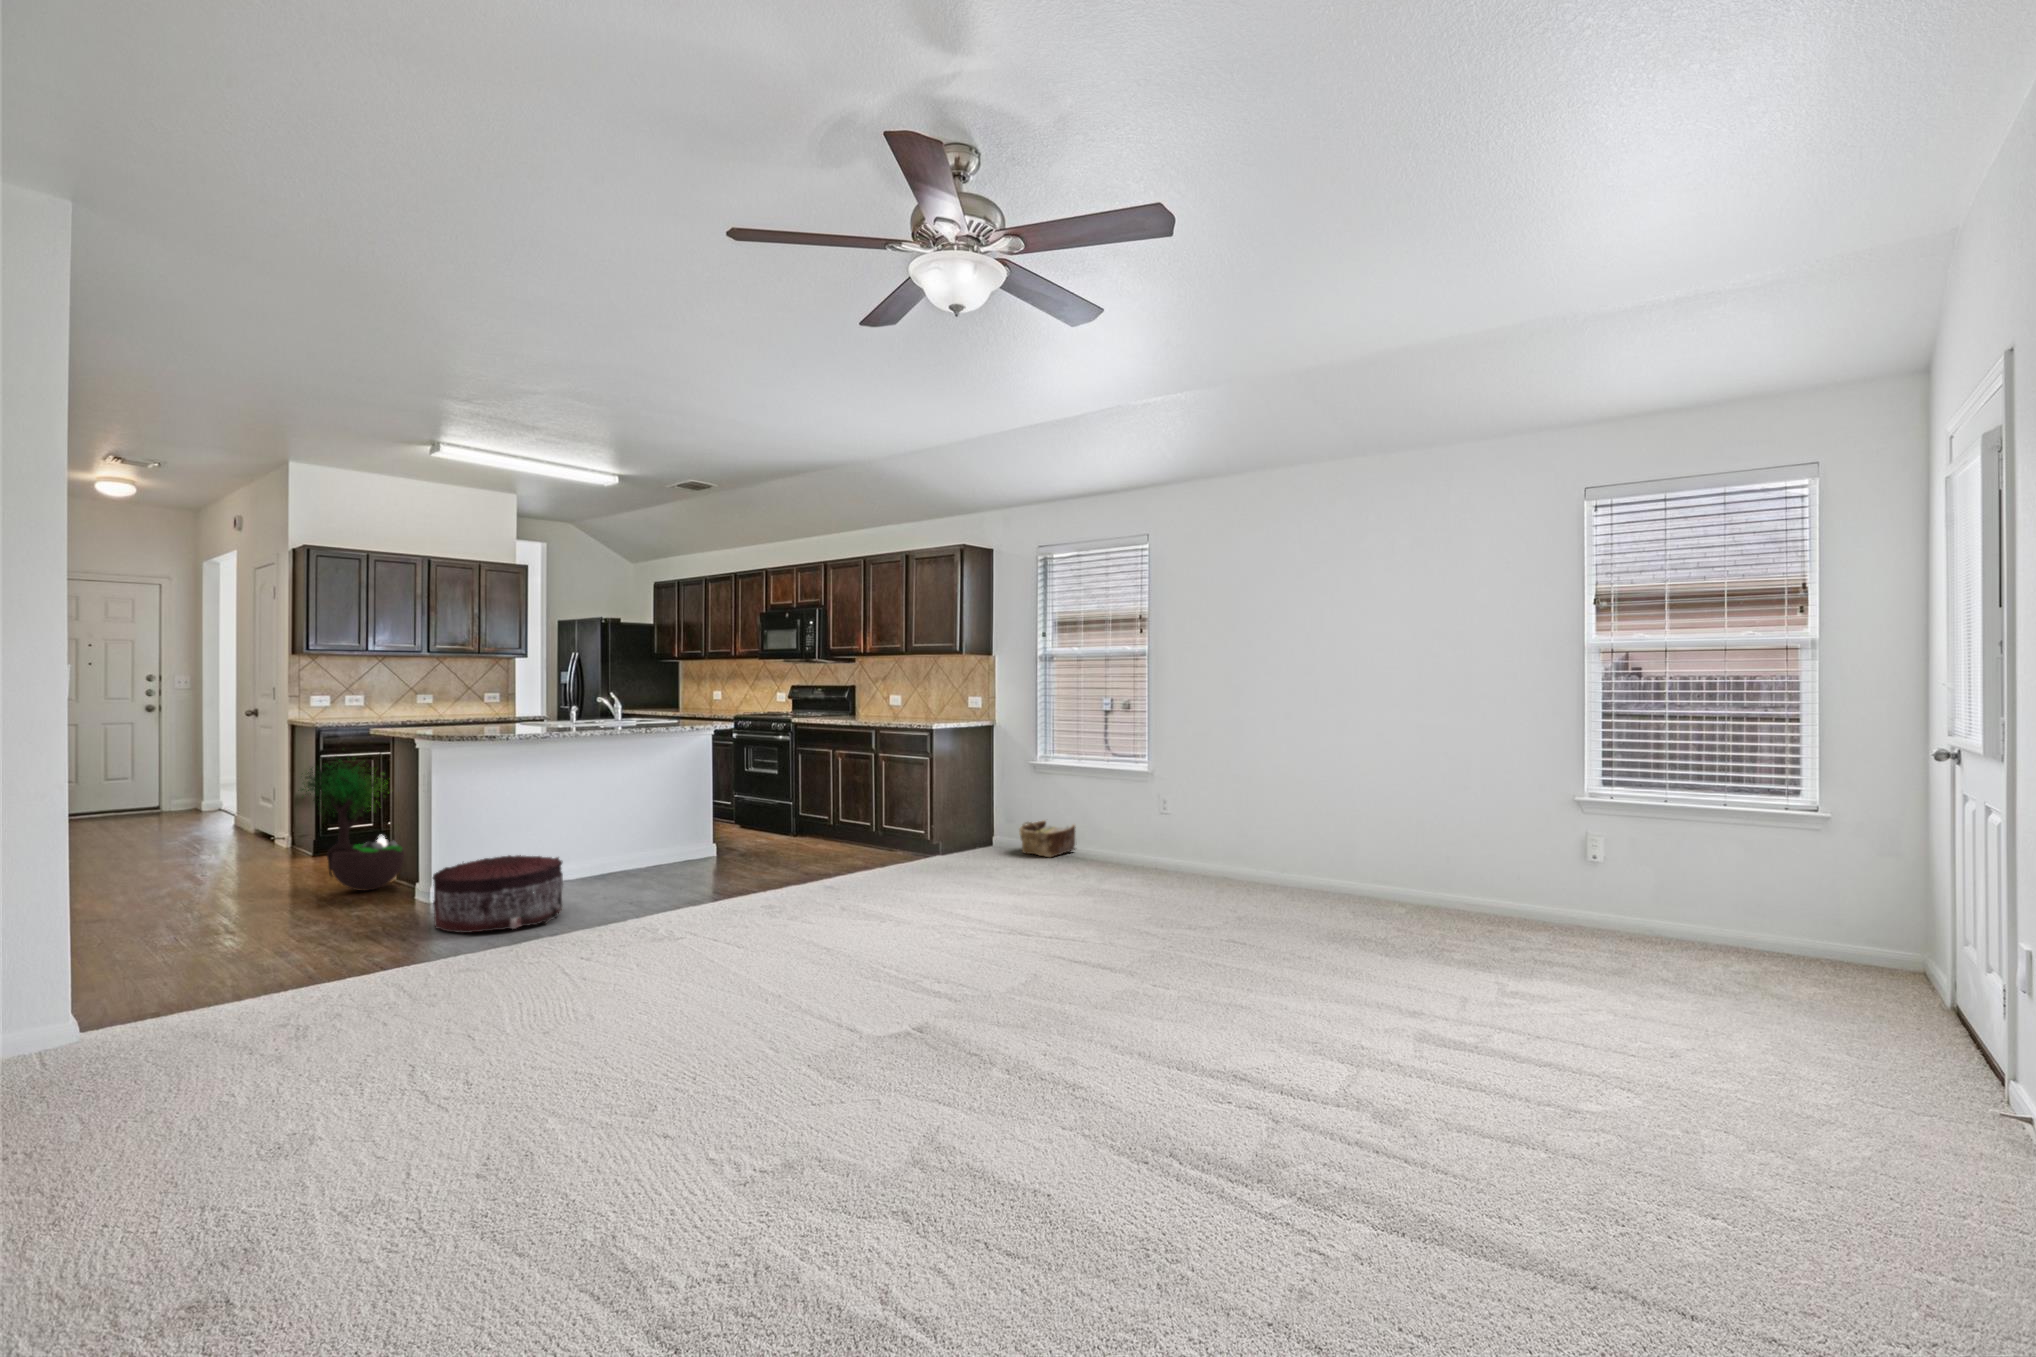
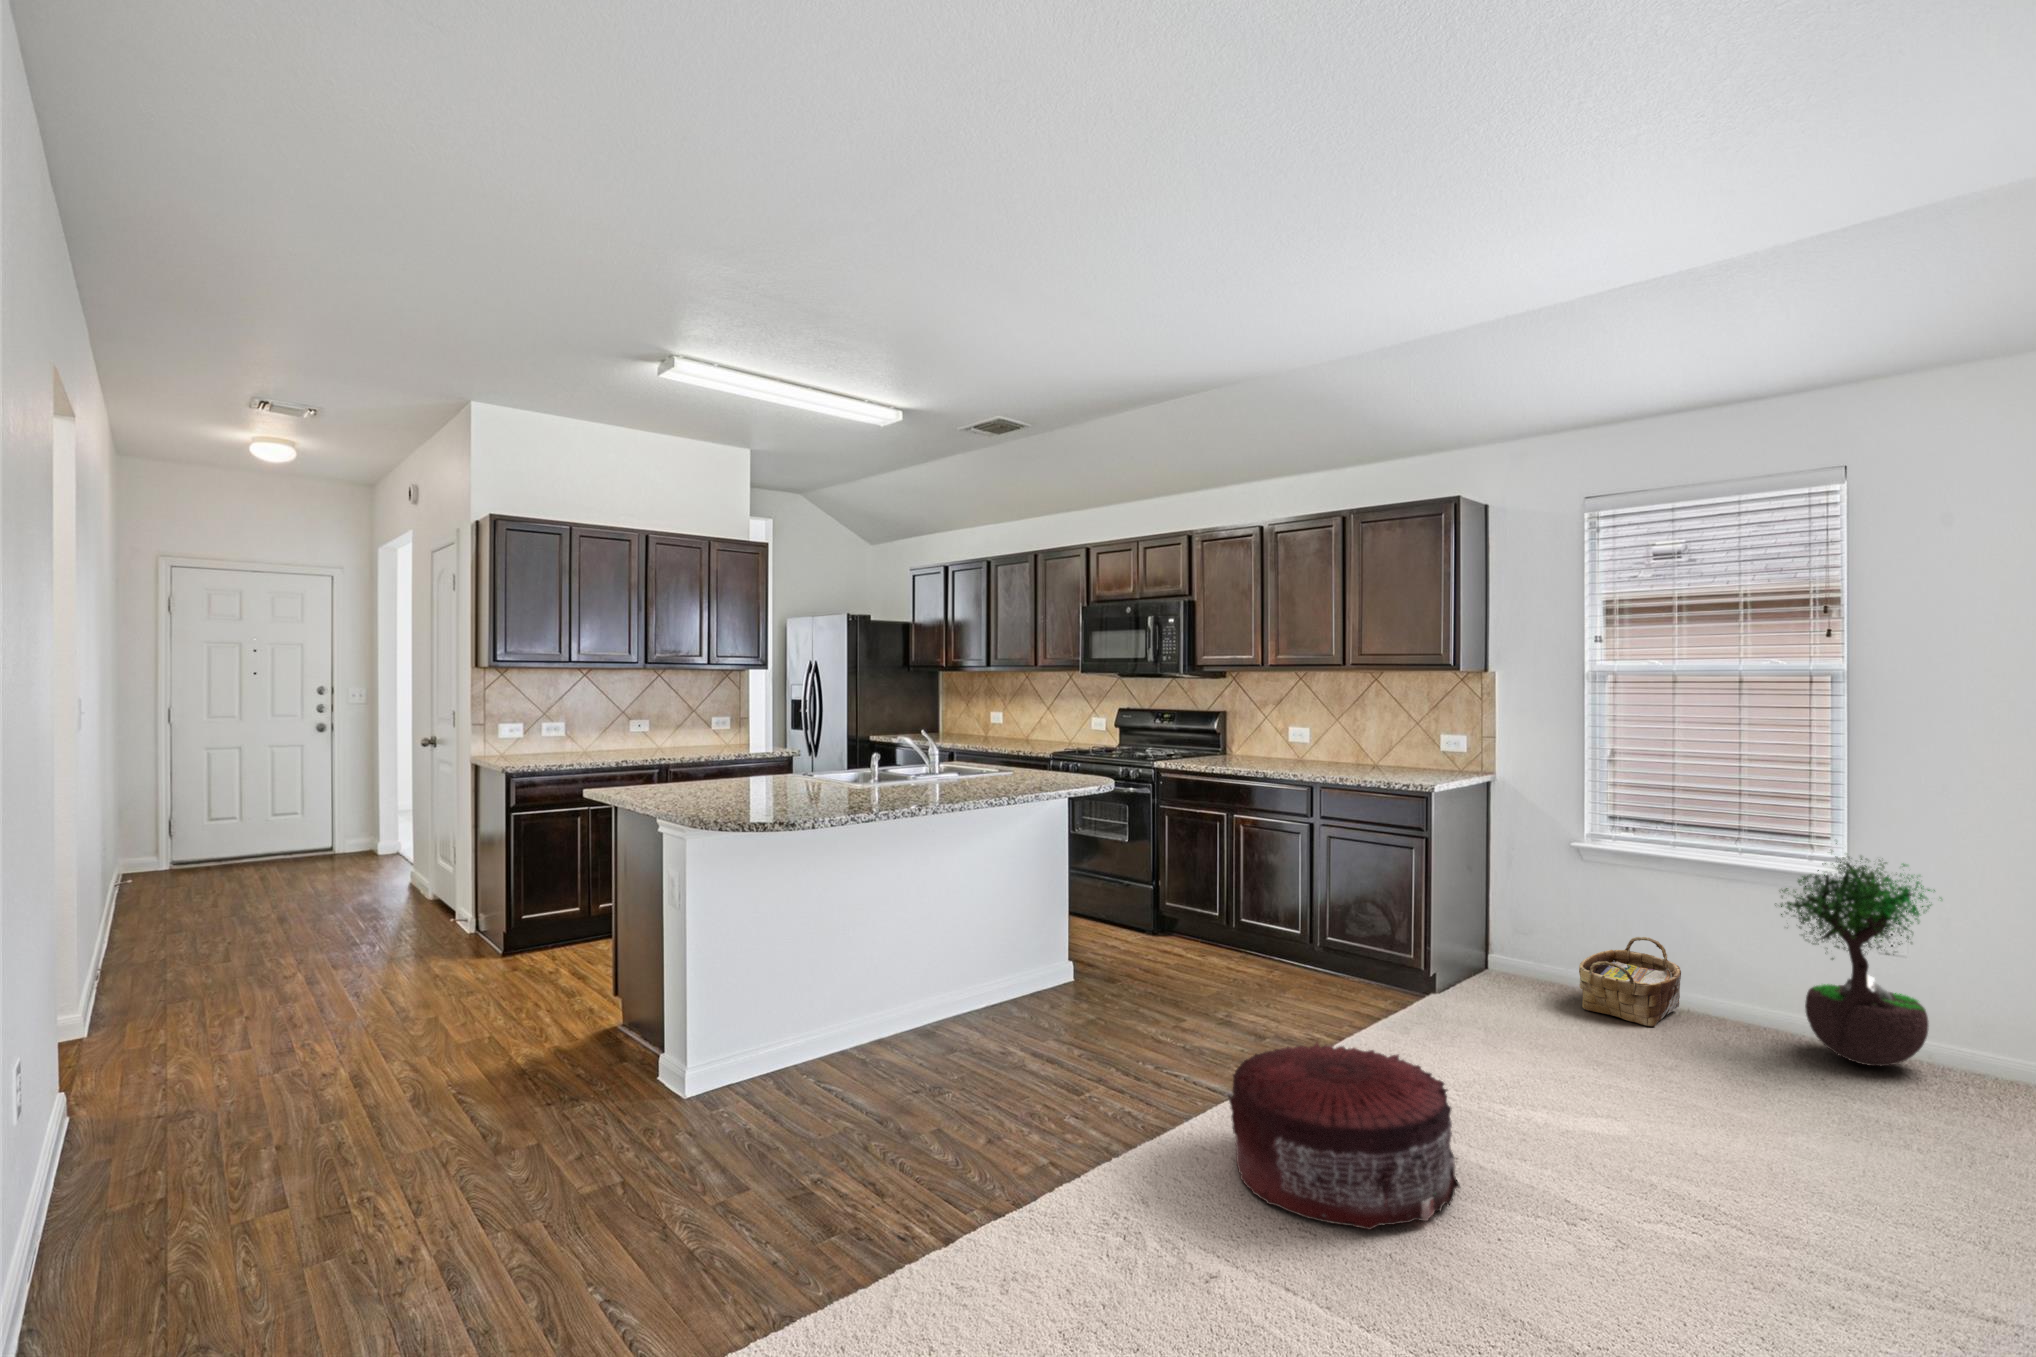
potted tree: present [301,758,404,890] -> present [1775,843,1935,1066]
pouf: present [433,855,563,933] -> present [1229,1042,1460,1230]

